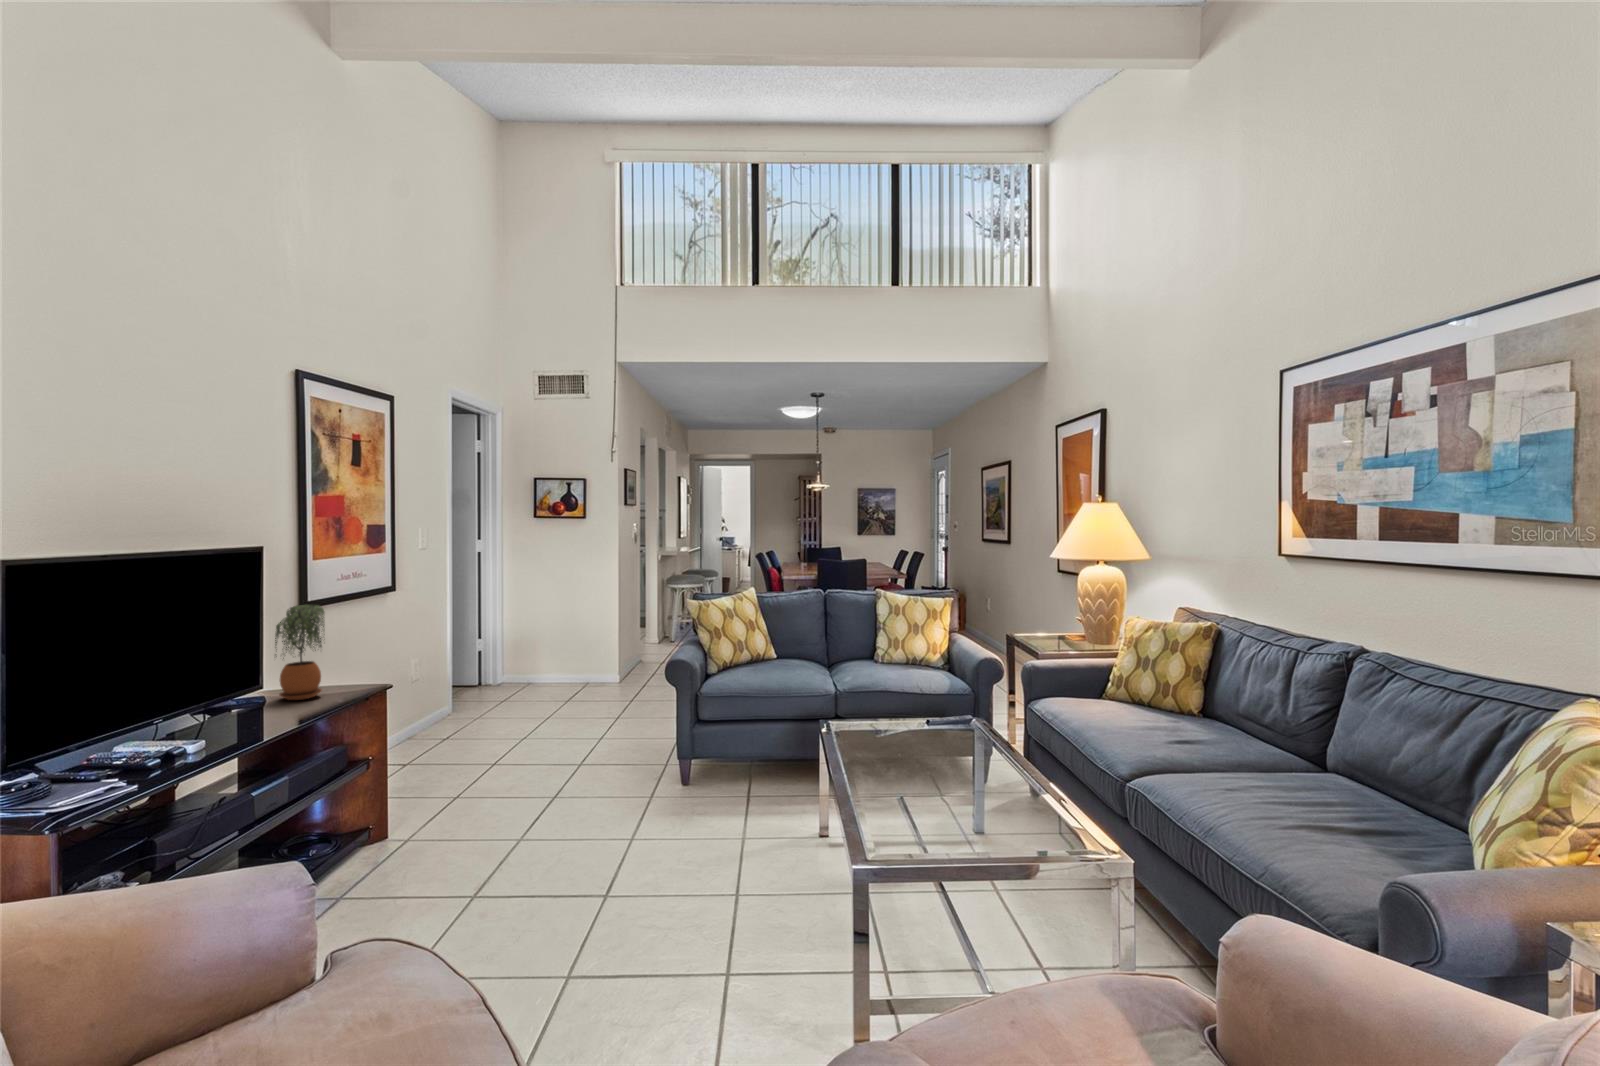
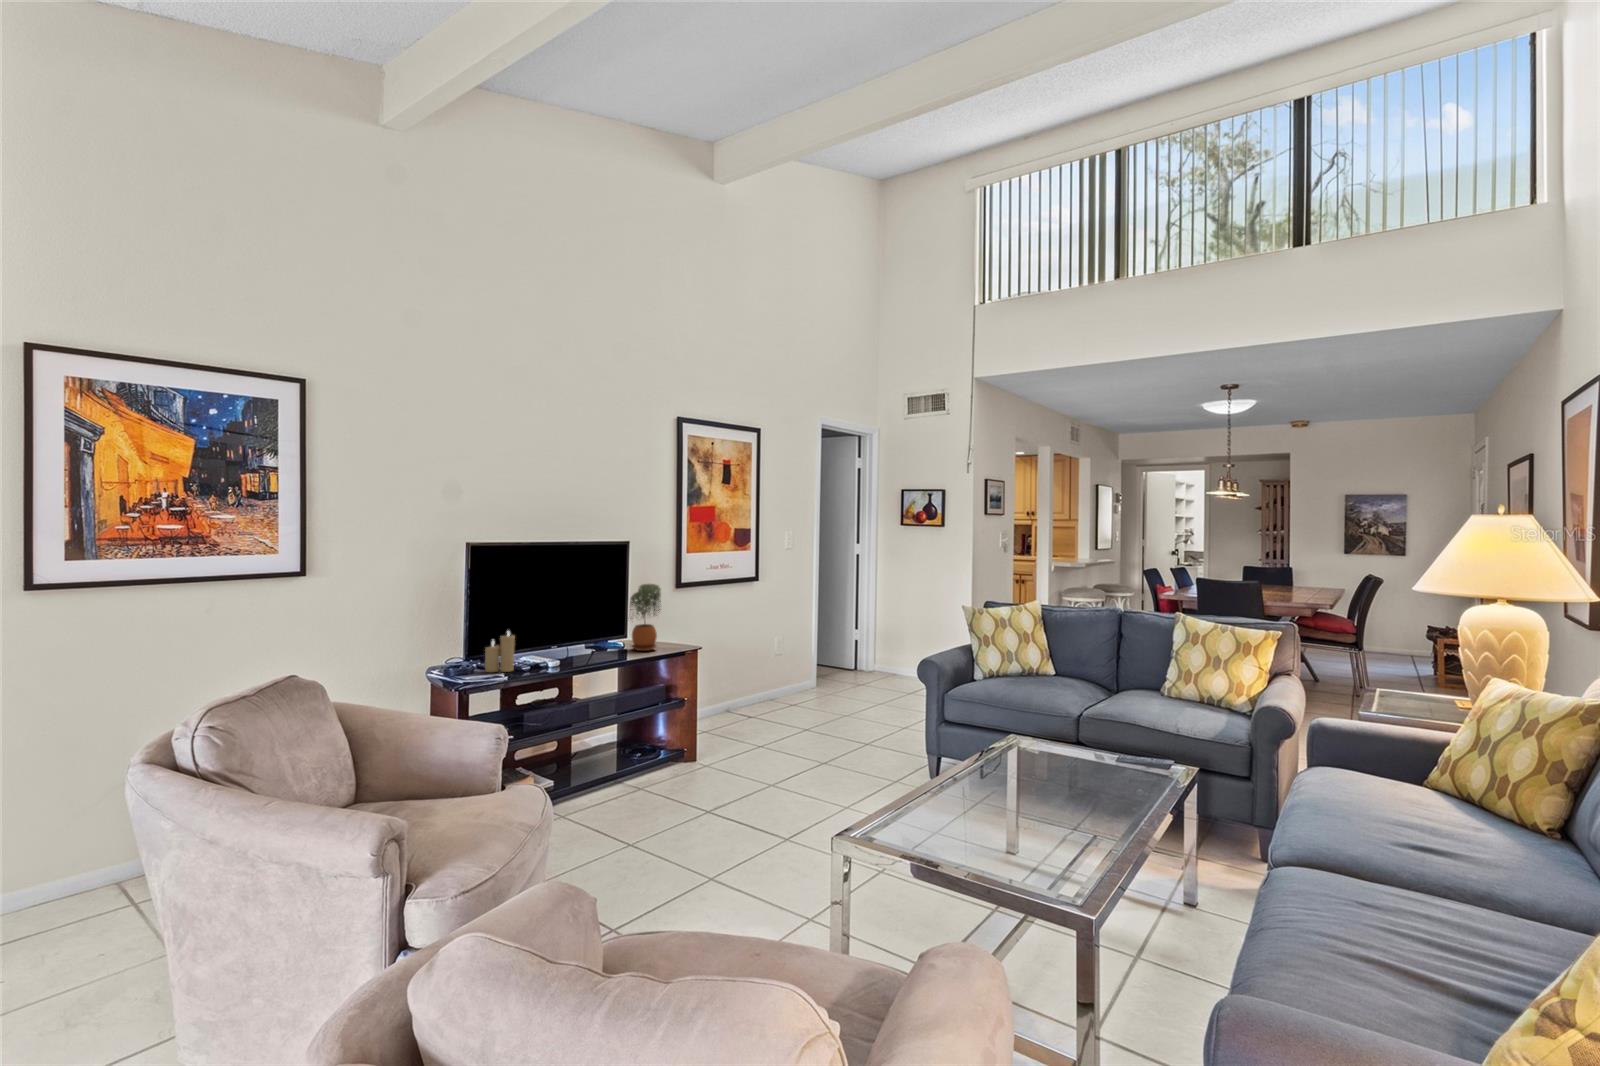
candle: none [73,698,135,775] -> present [485,632,515,672]

